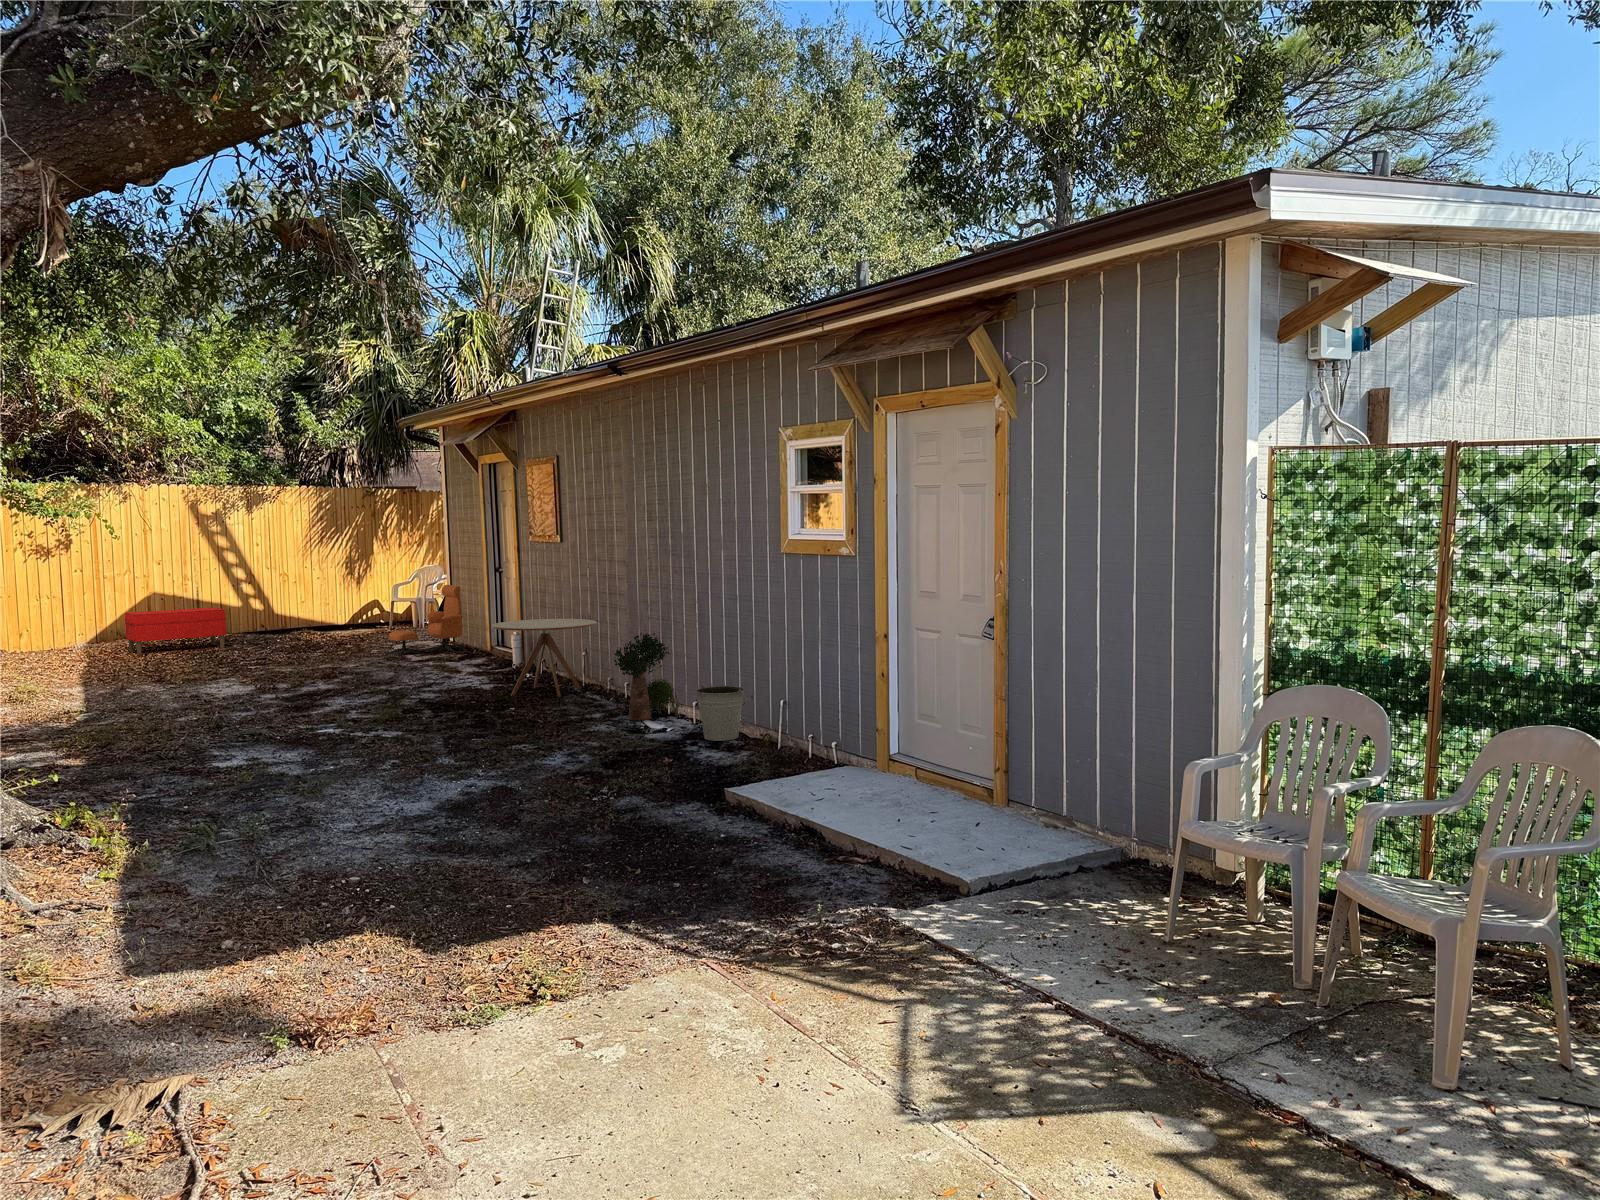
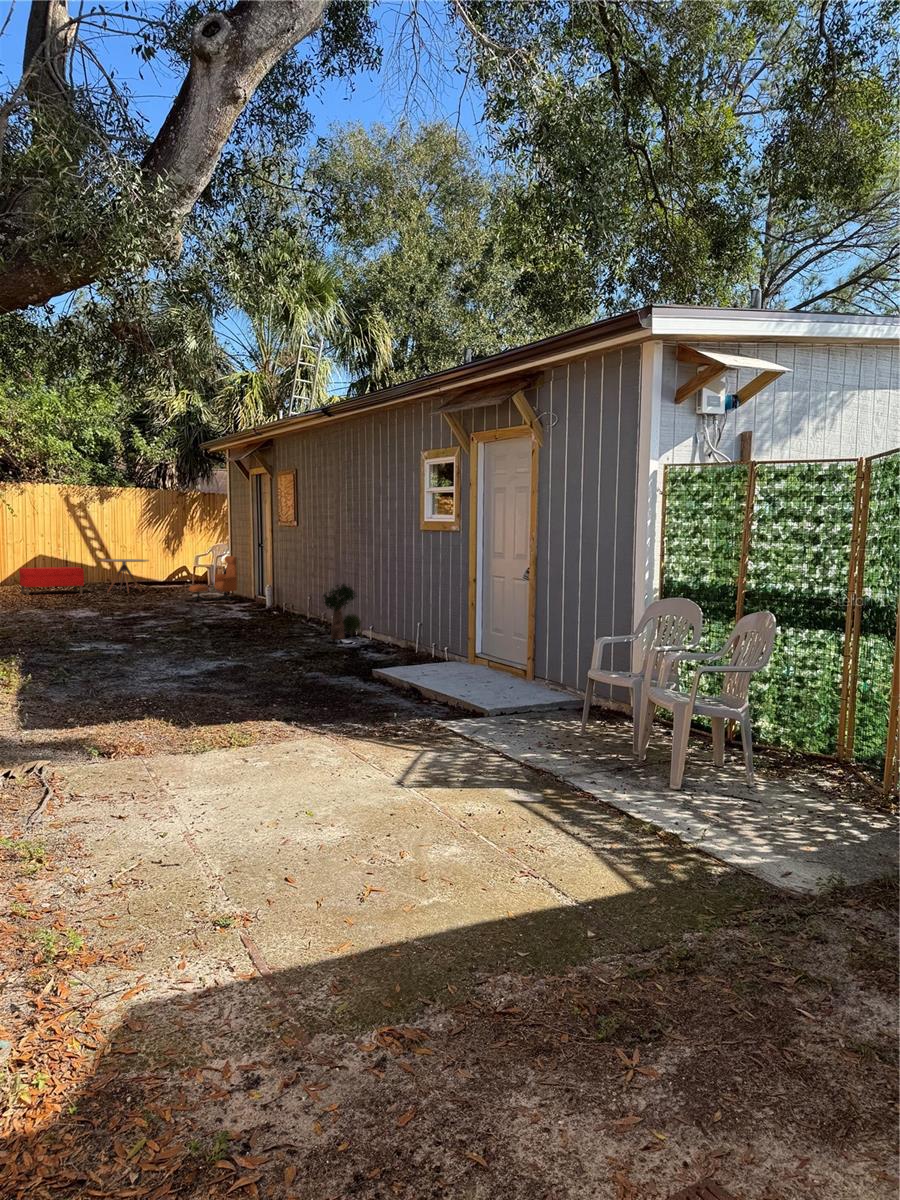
round table: present [492,619,597,697] -> present [99,559,149,592]
bucket: present [696,686,747,741] -> none [369,616,401,650]

